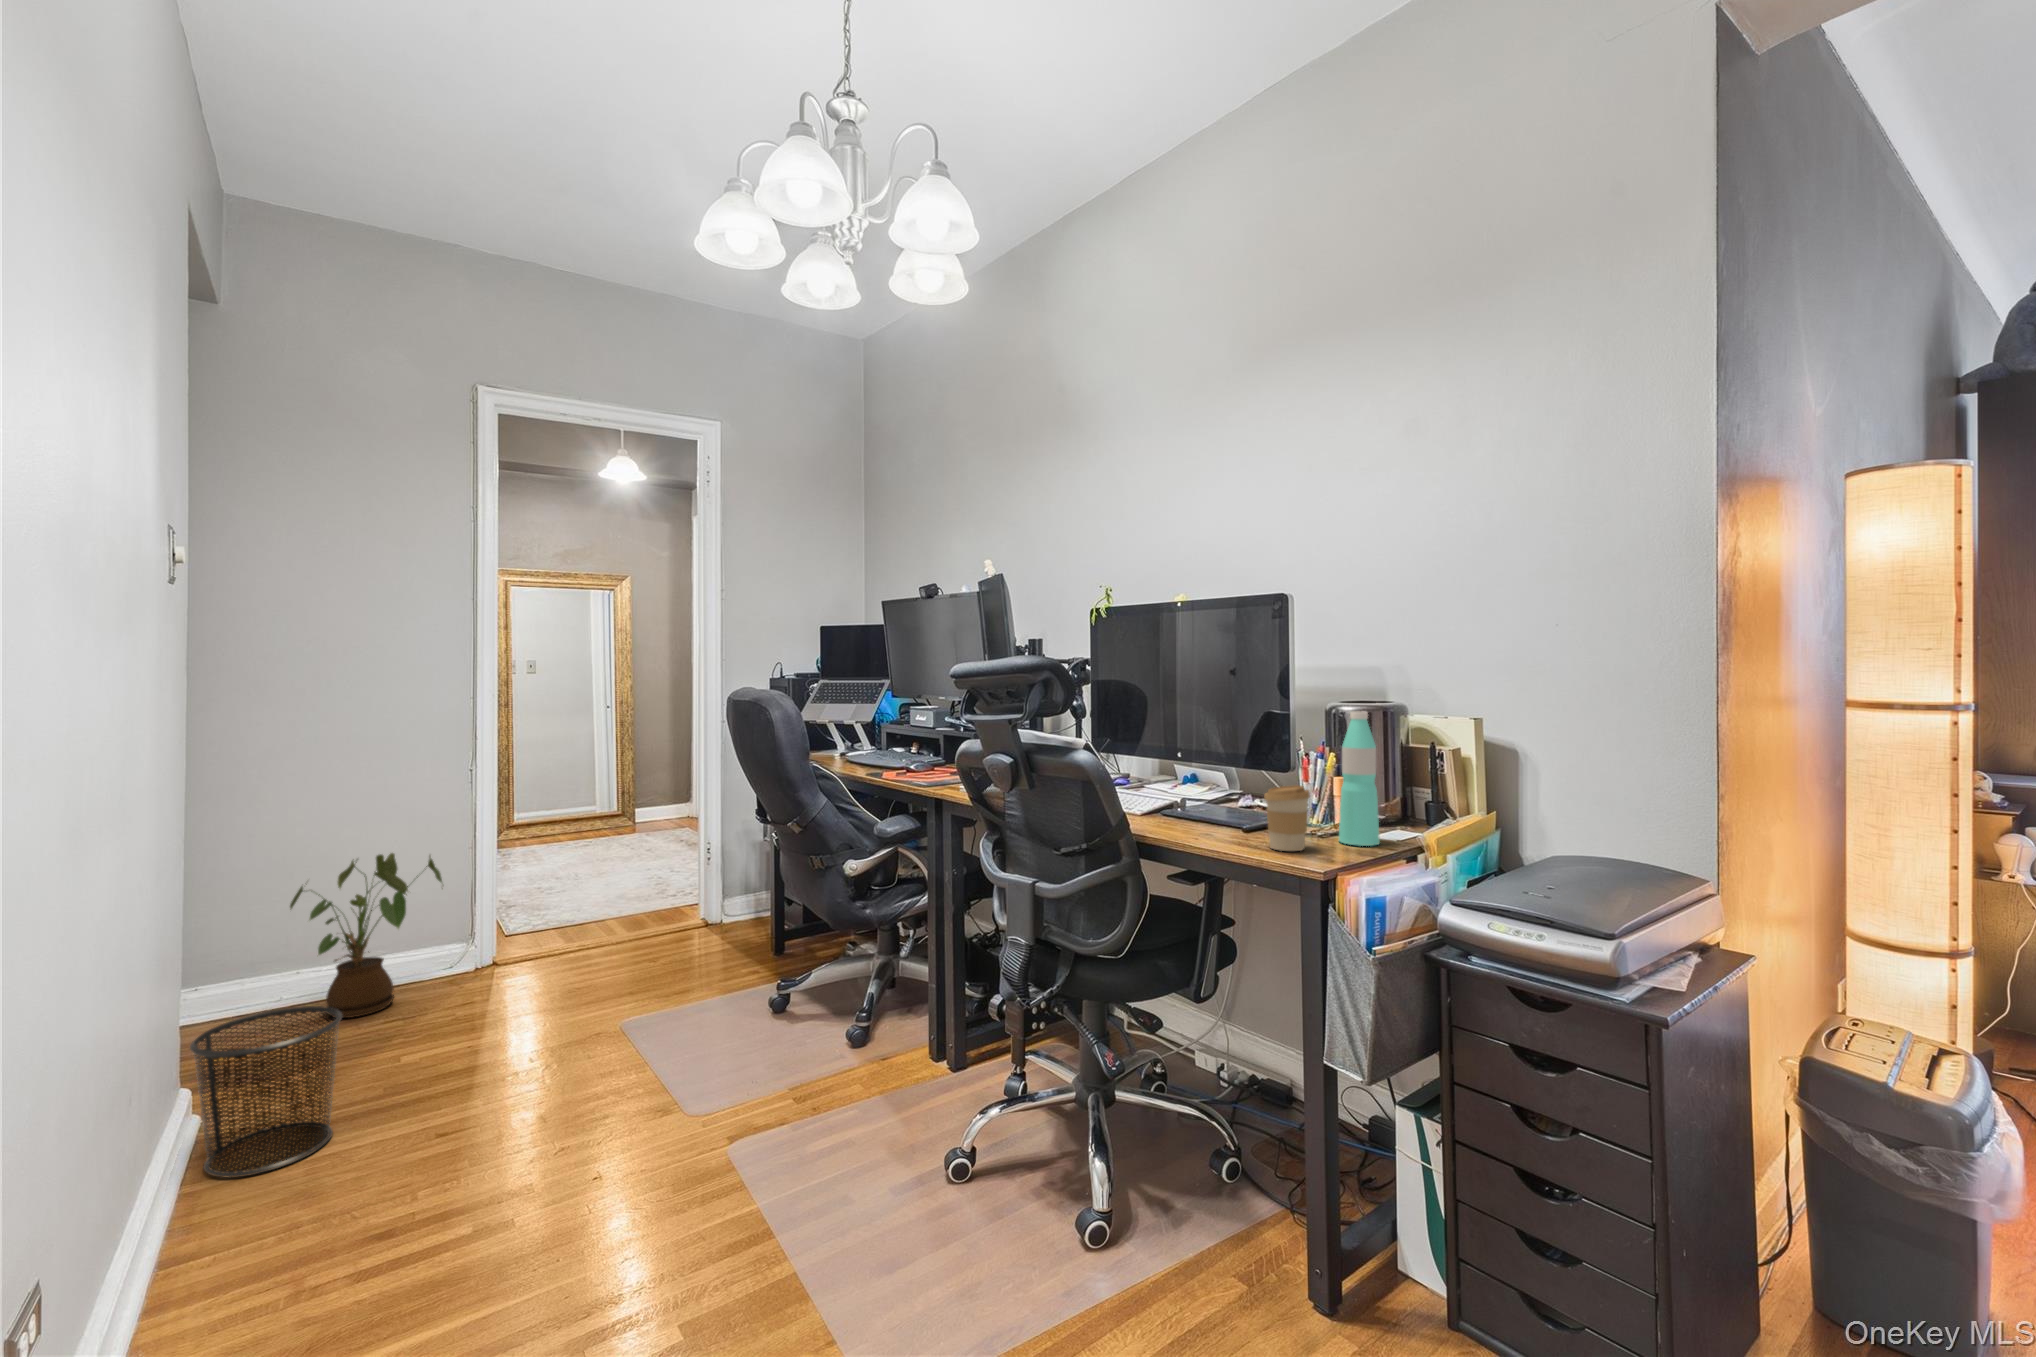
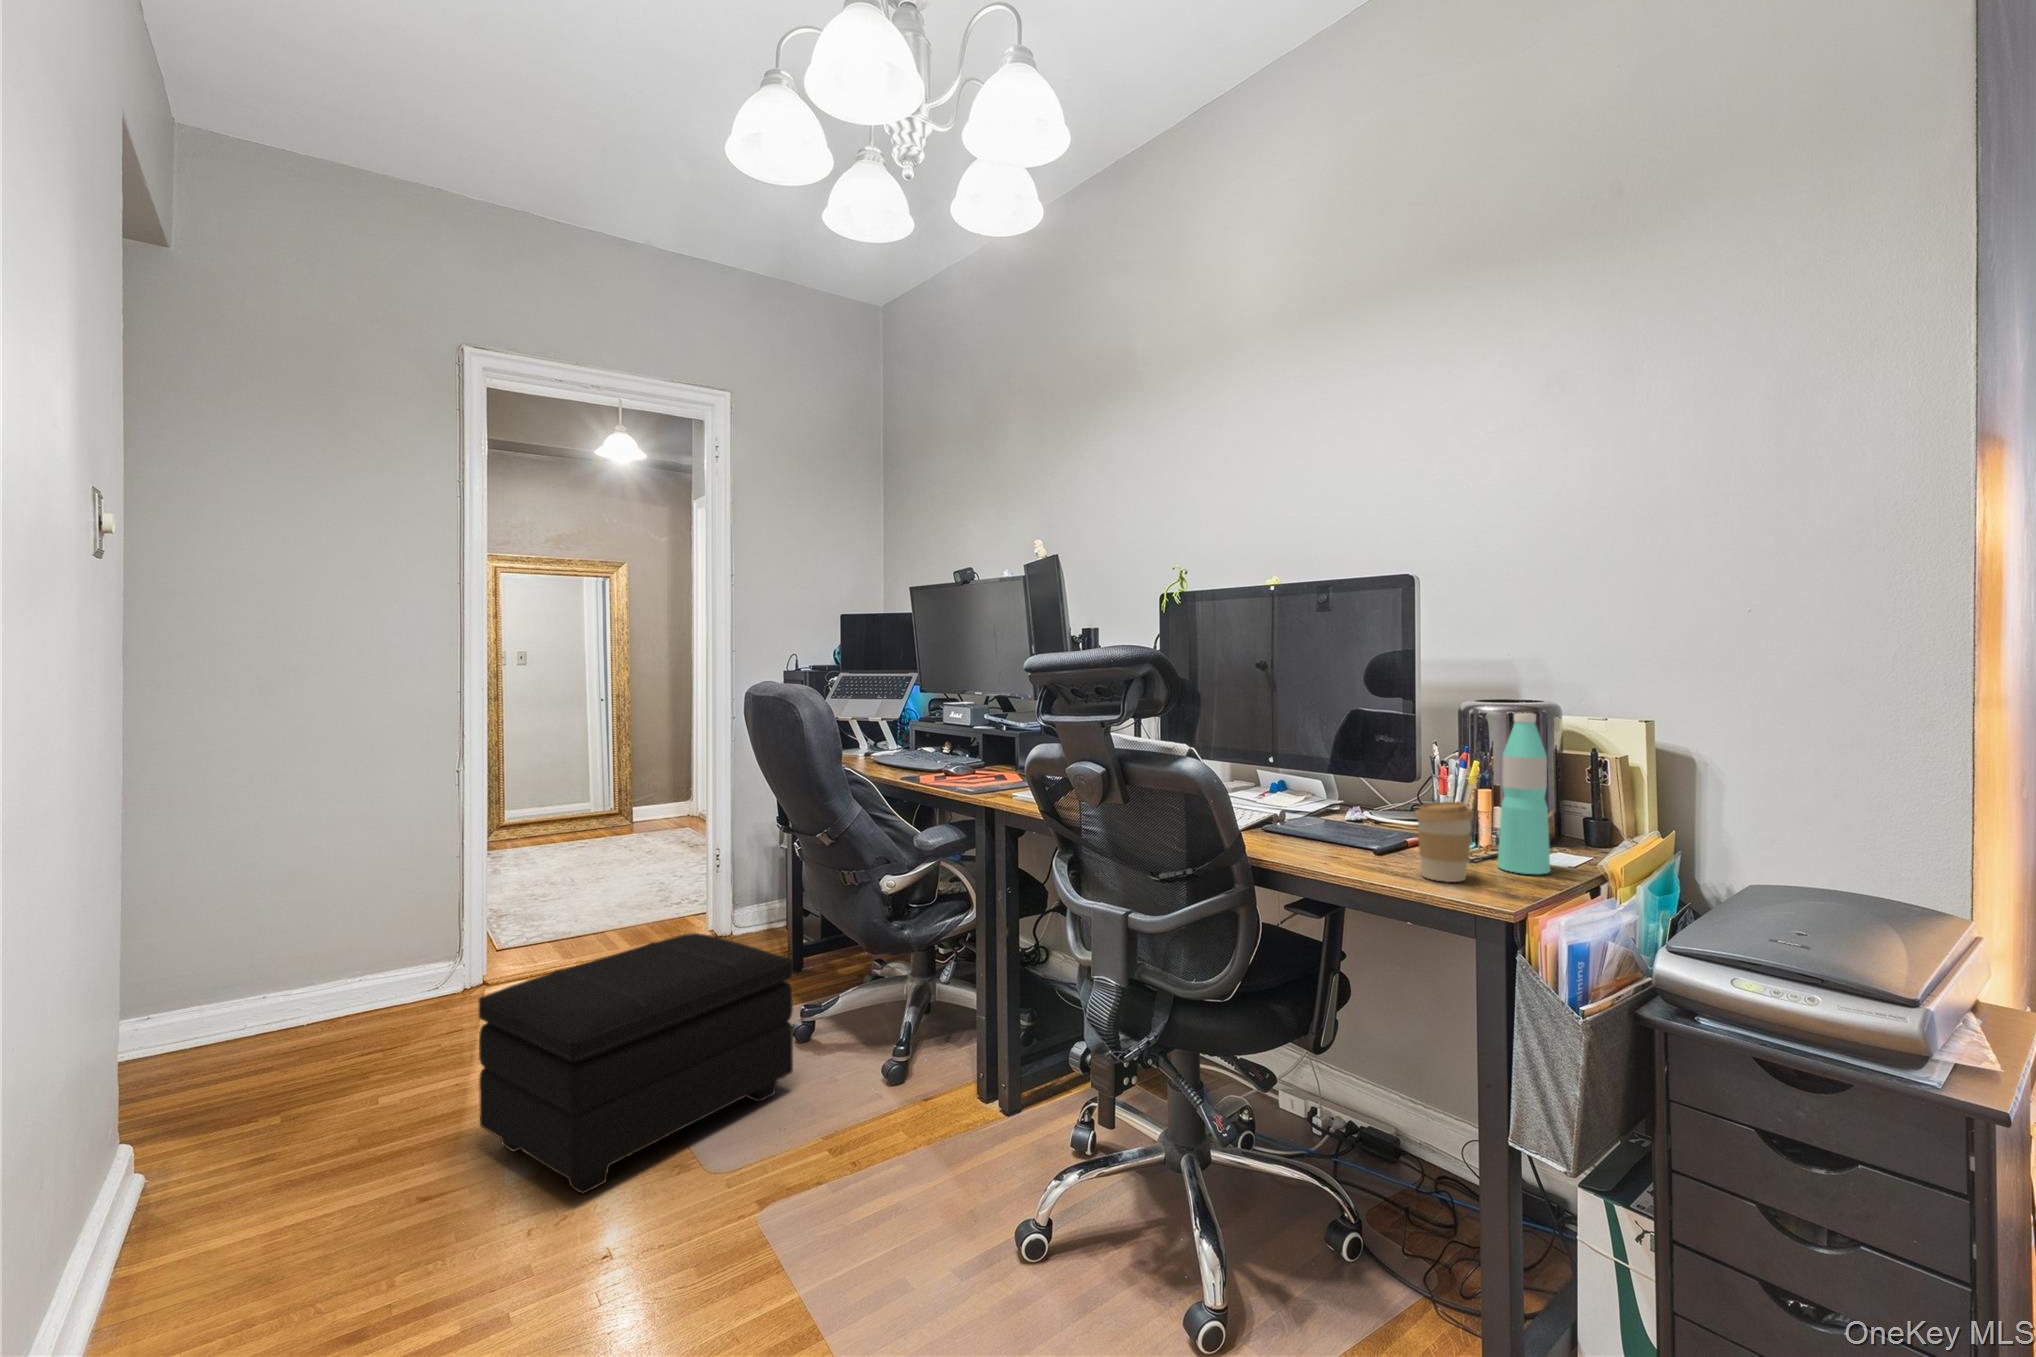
house plant: present [290,853,442,1018] -> none [255,863,428,1049]
footstool: none [488,913,766,1131] -> present [479,933,793,1193]
waste bin: present [190,1006,343,1178] -> none [125,1049,309,1257]

